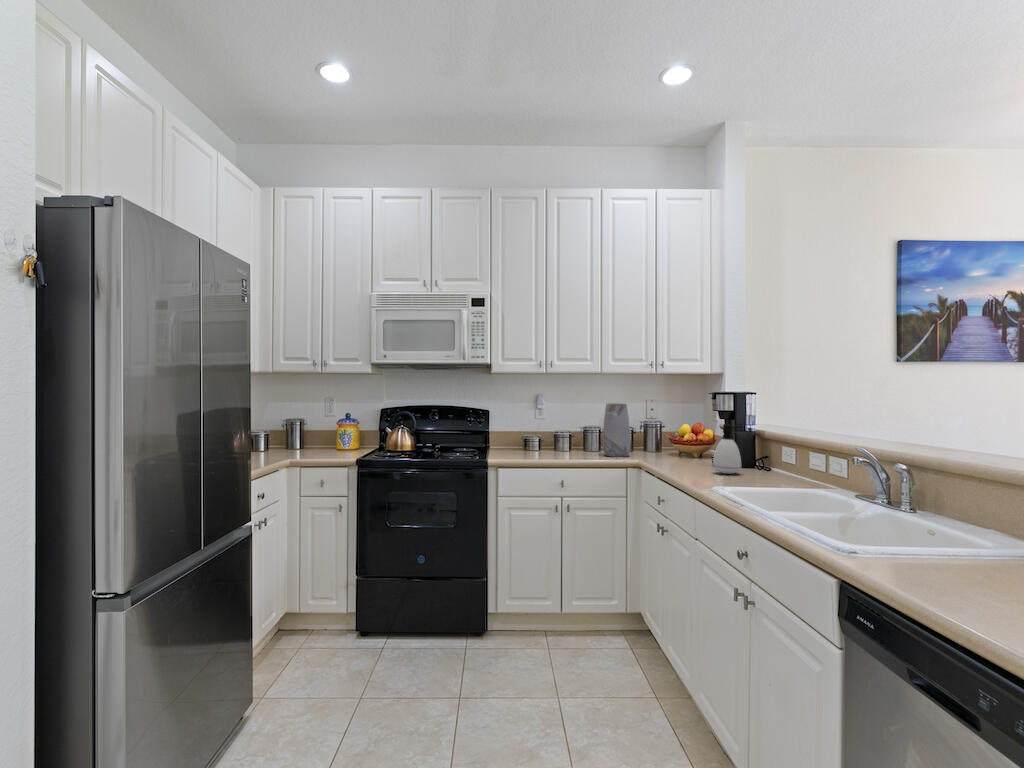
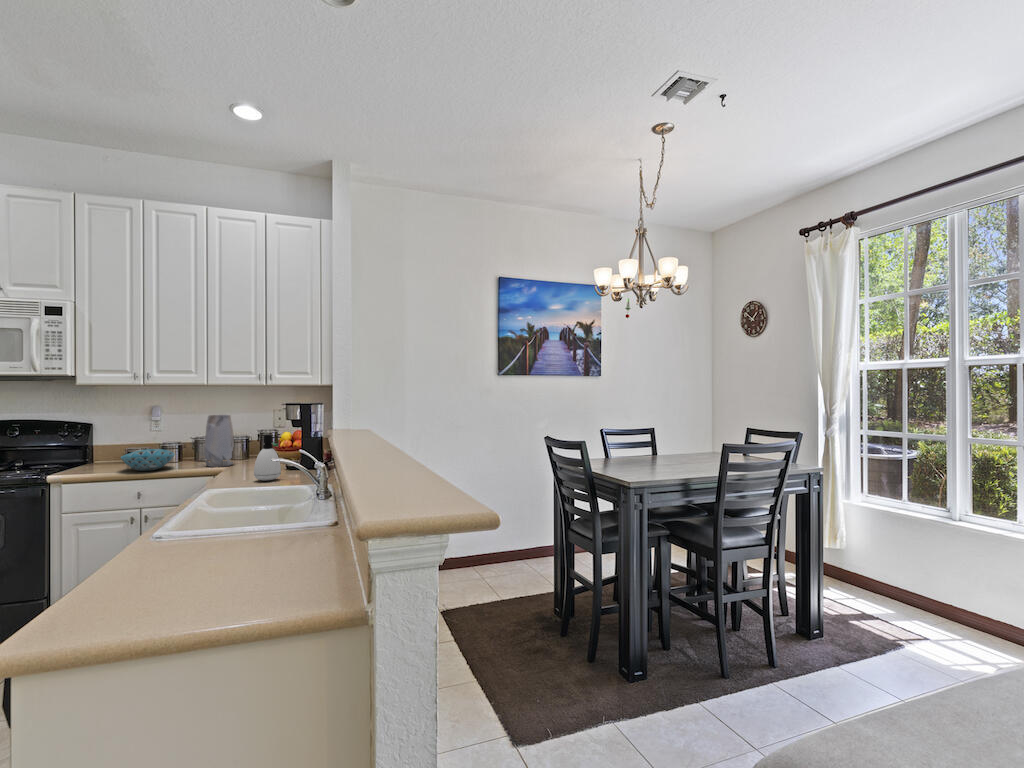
bowl: none [536,437,581,459] -> present [121,449,174,471]

